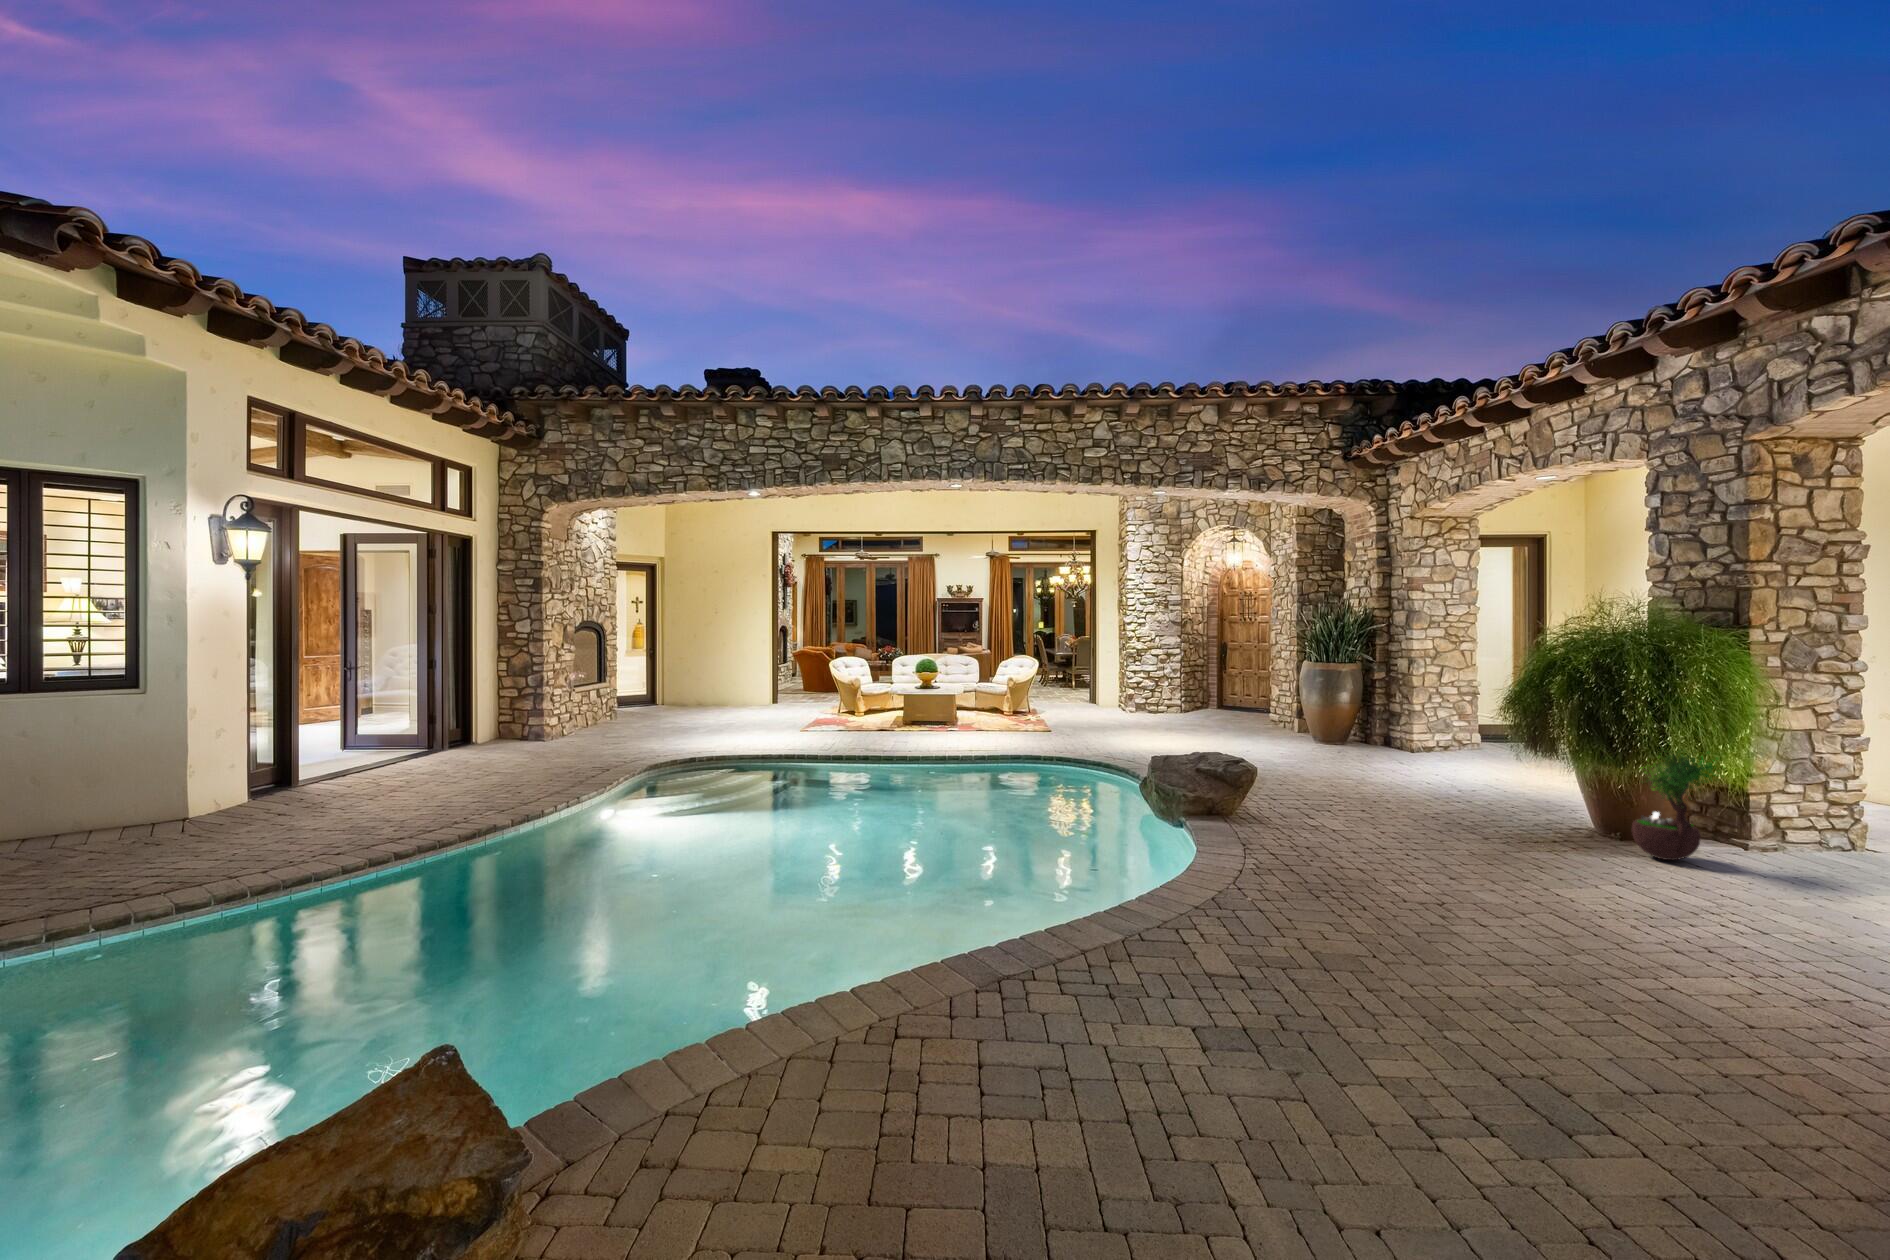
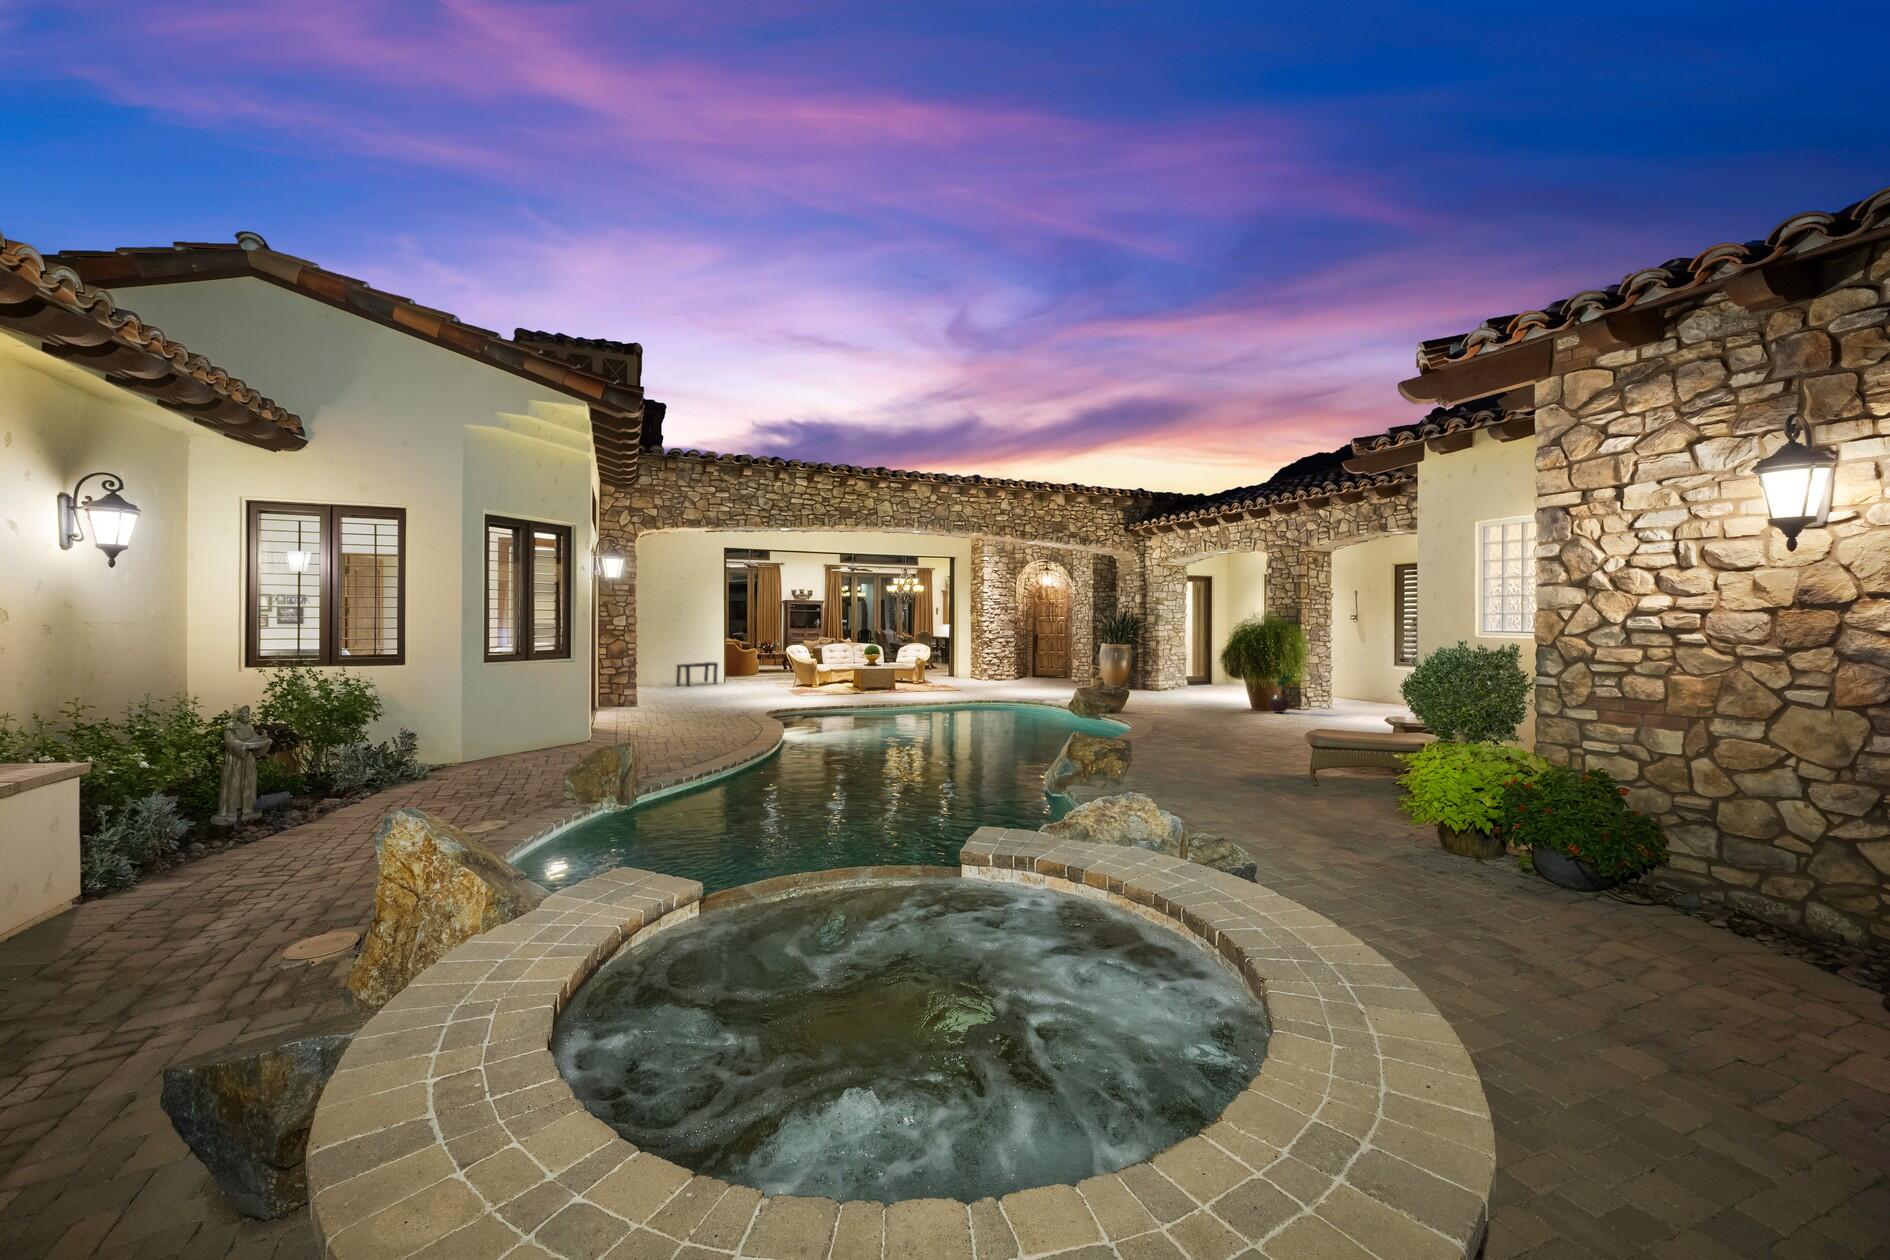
bench: none [671,683,728,716] -> present [676,662,718,686]

